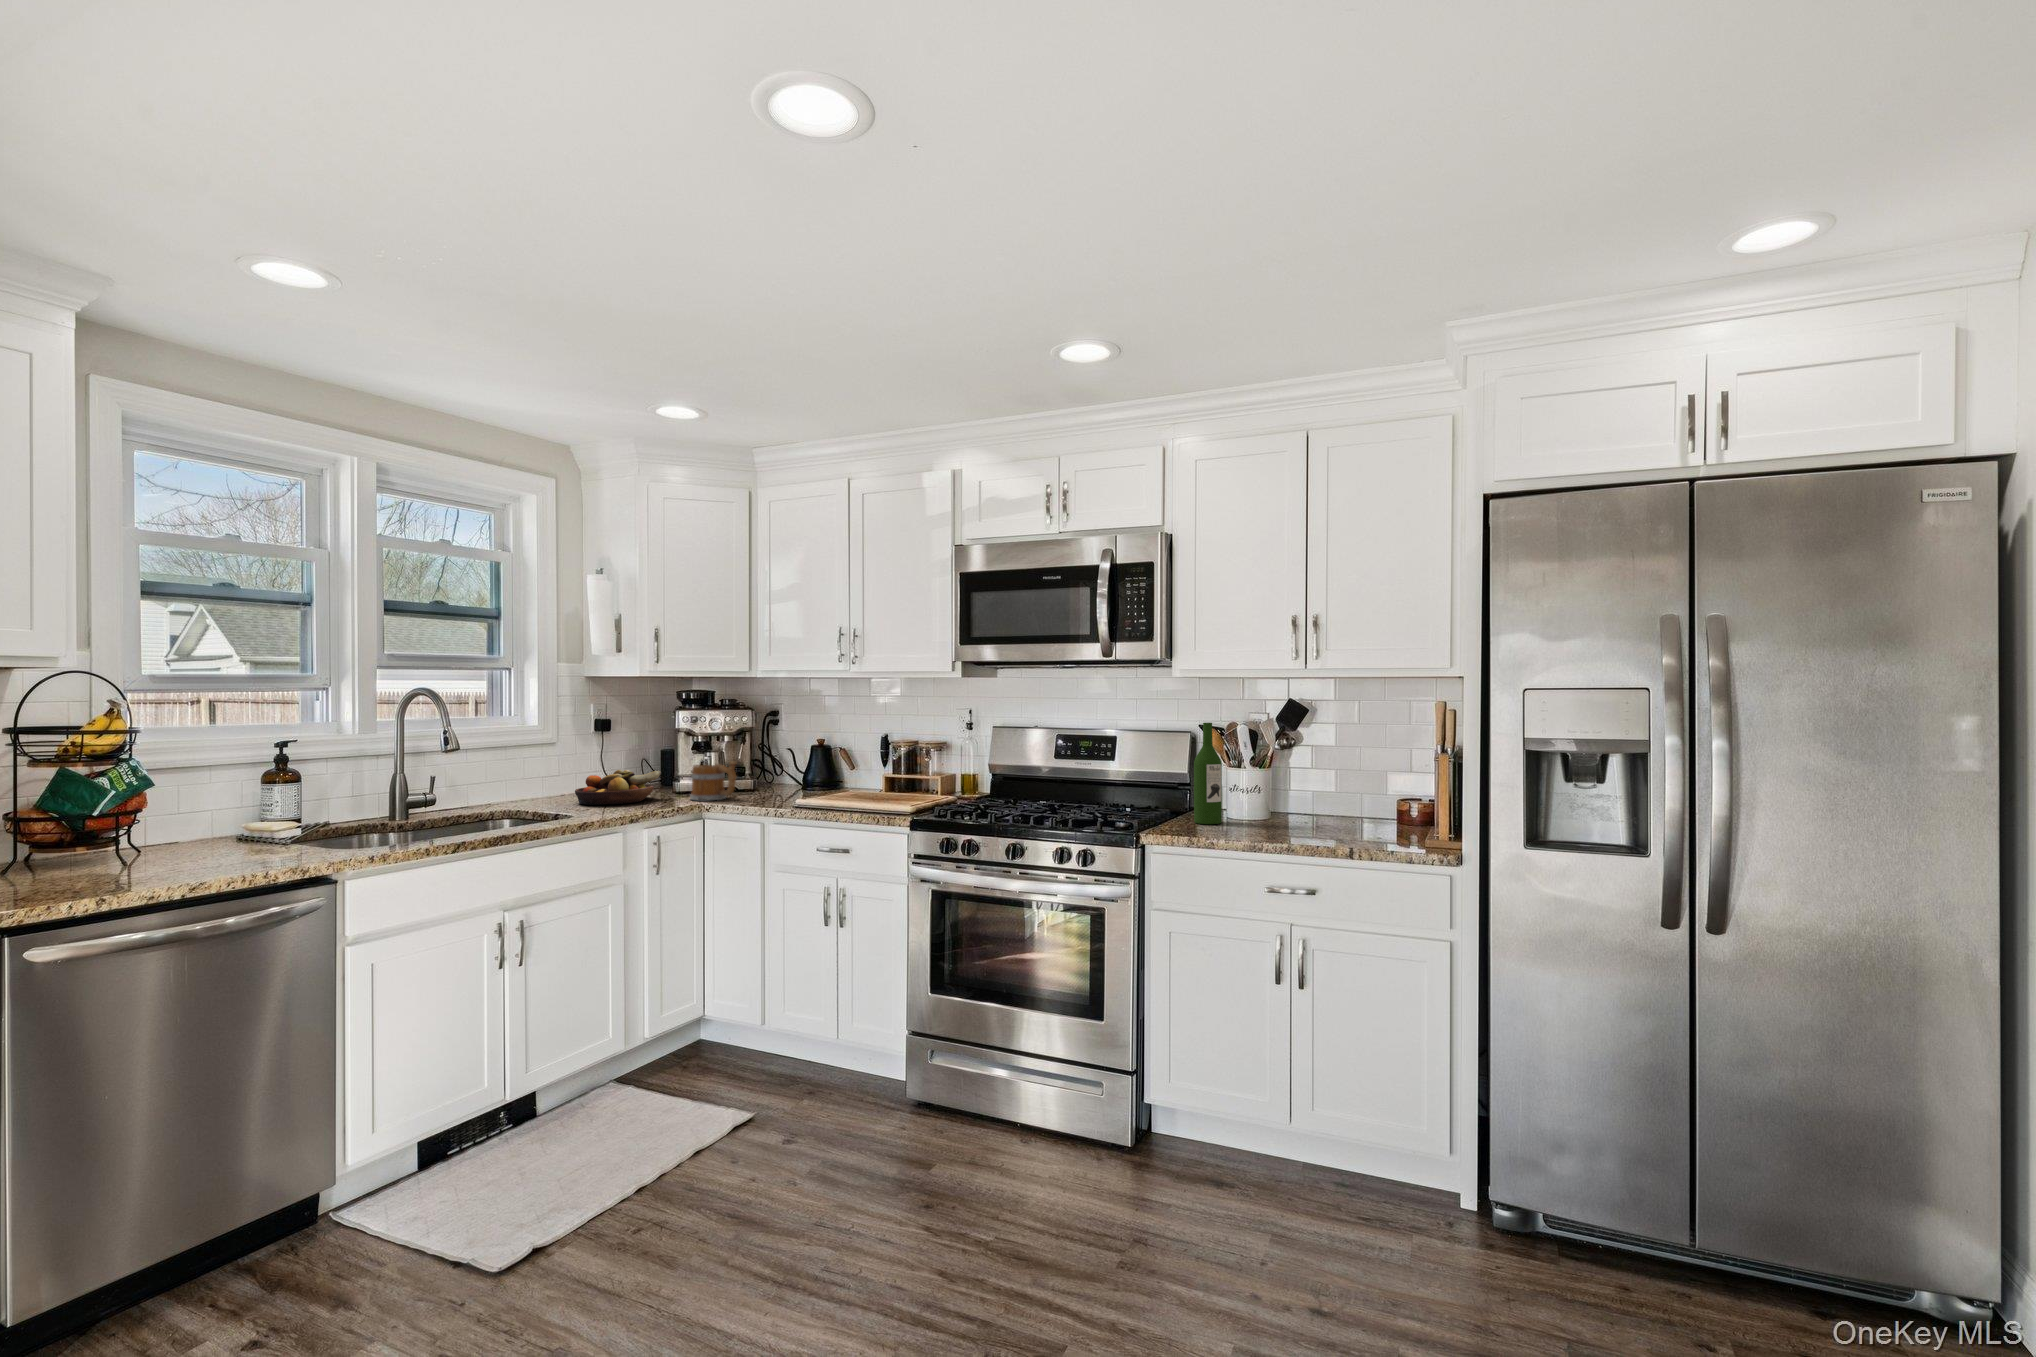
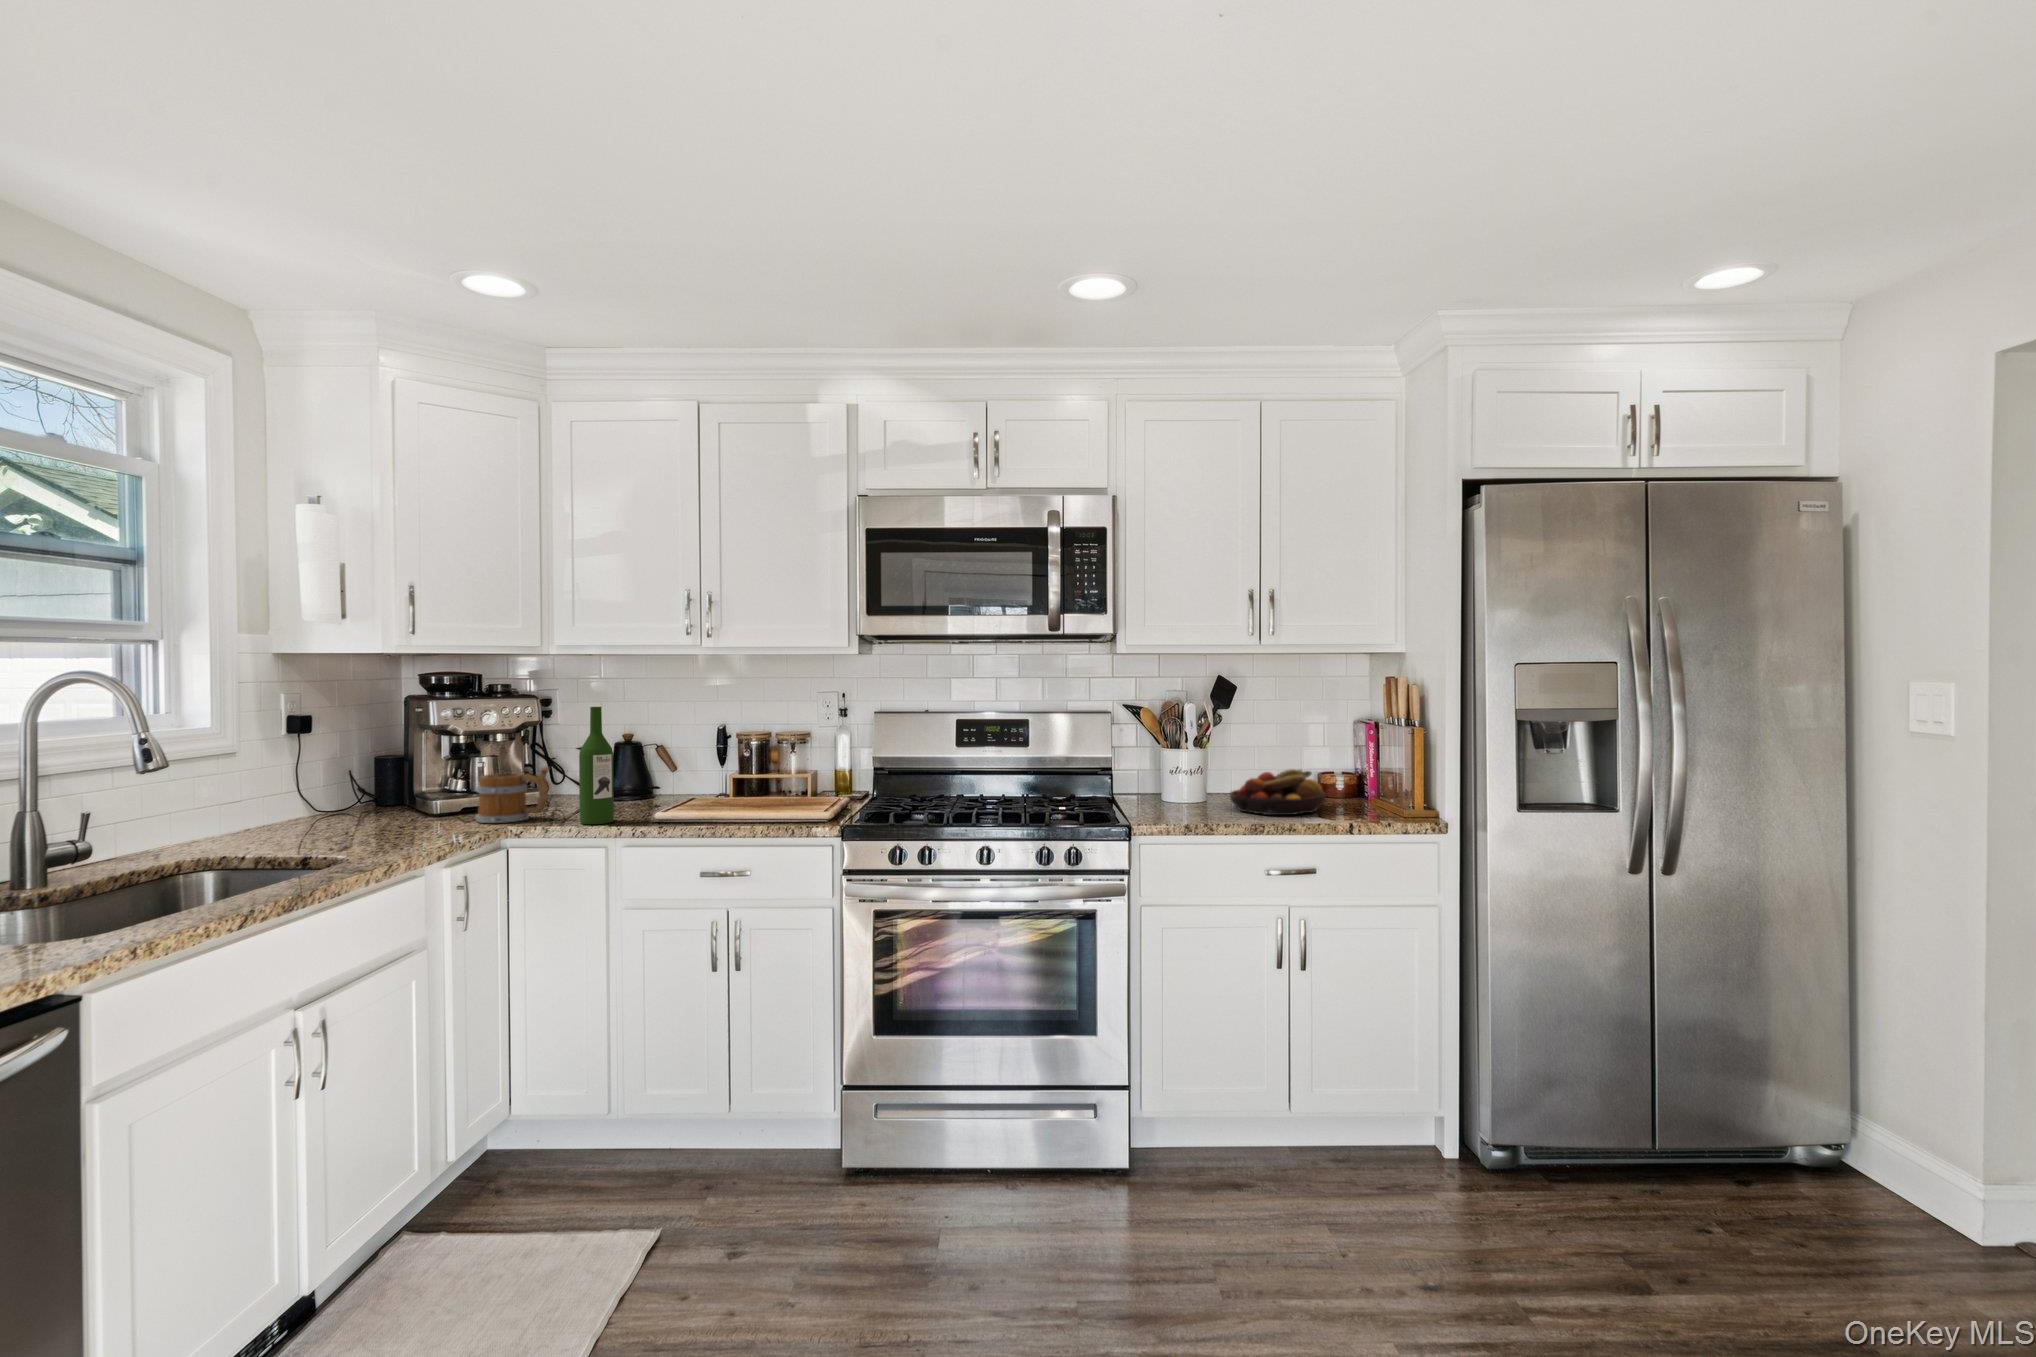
wine bottle: present [1194,723,1222,824] -> present [579,707,614,824]
fruit bowl: present [575,770,661,805] -> present [1230,769,1325,815]

